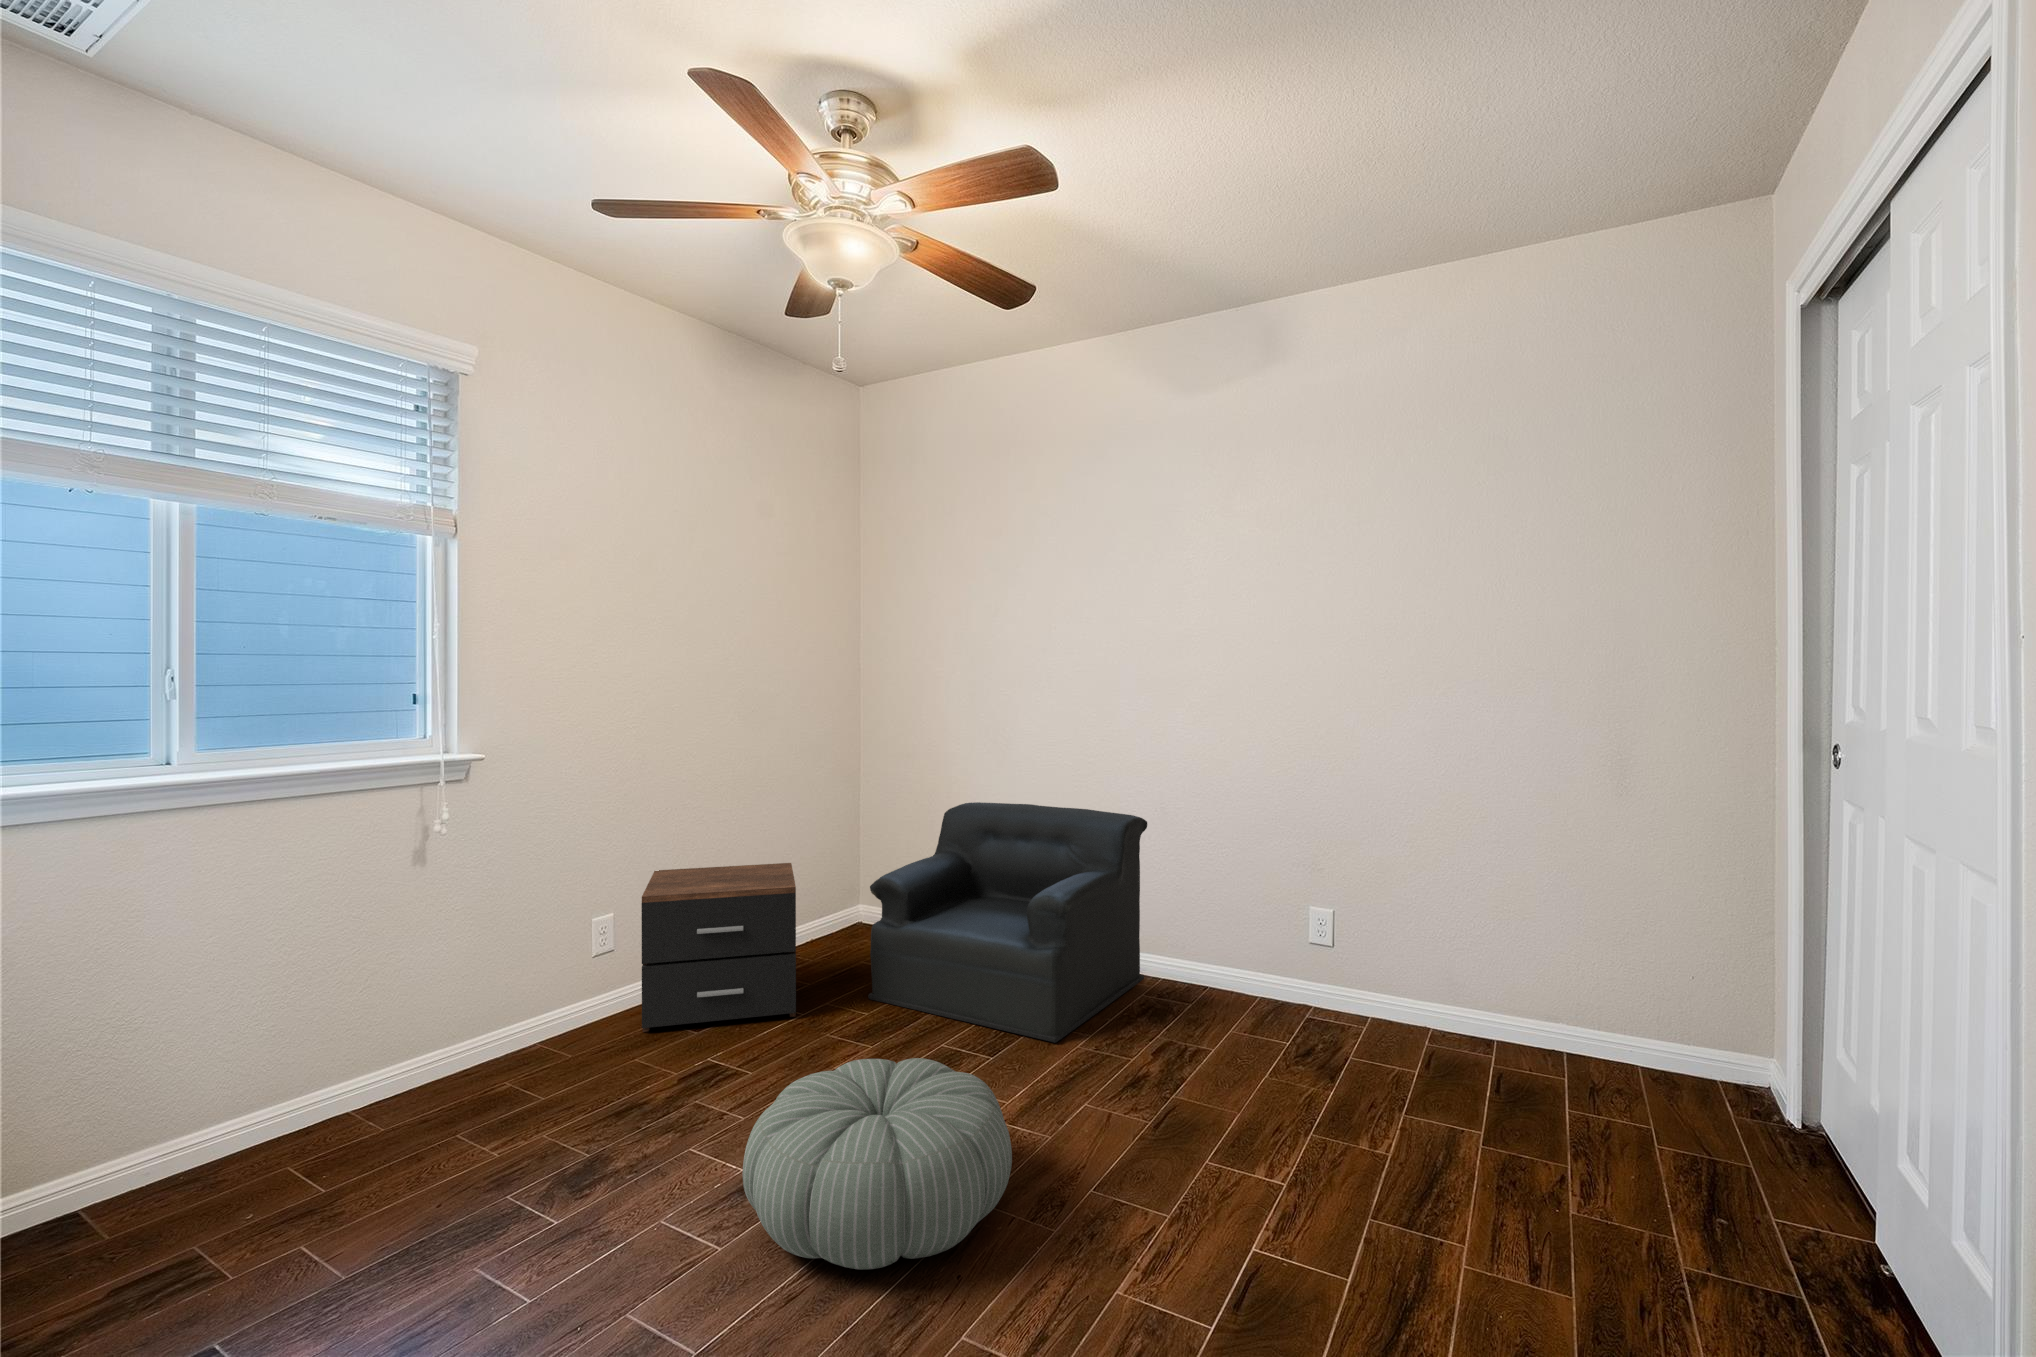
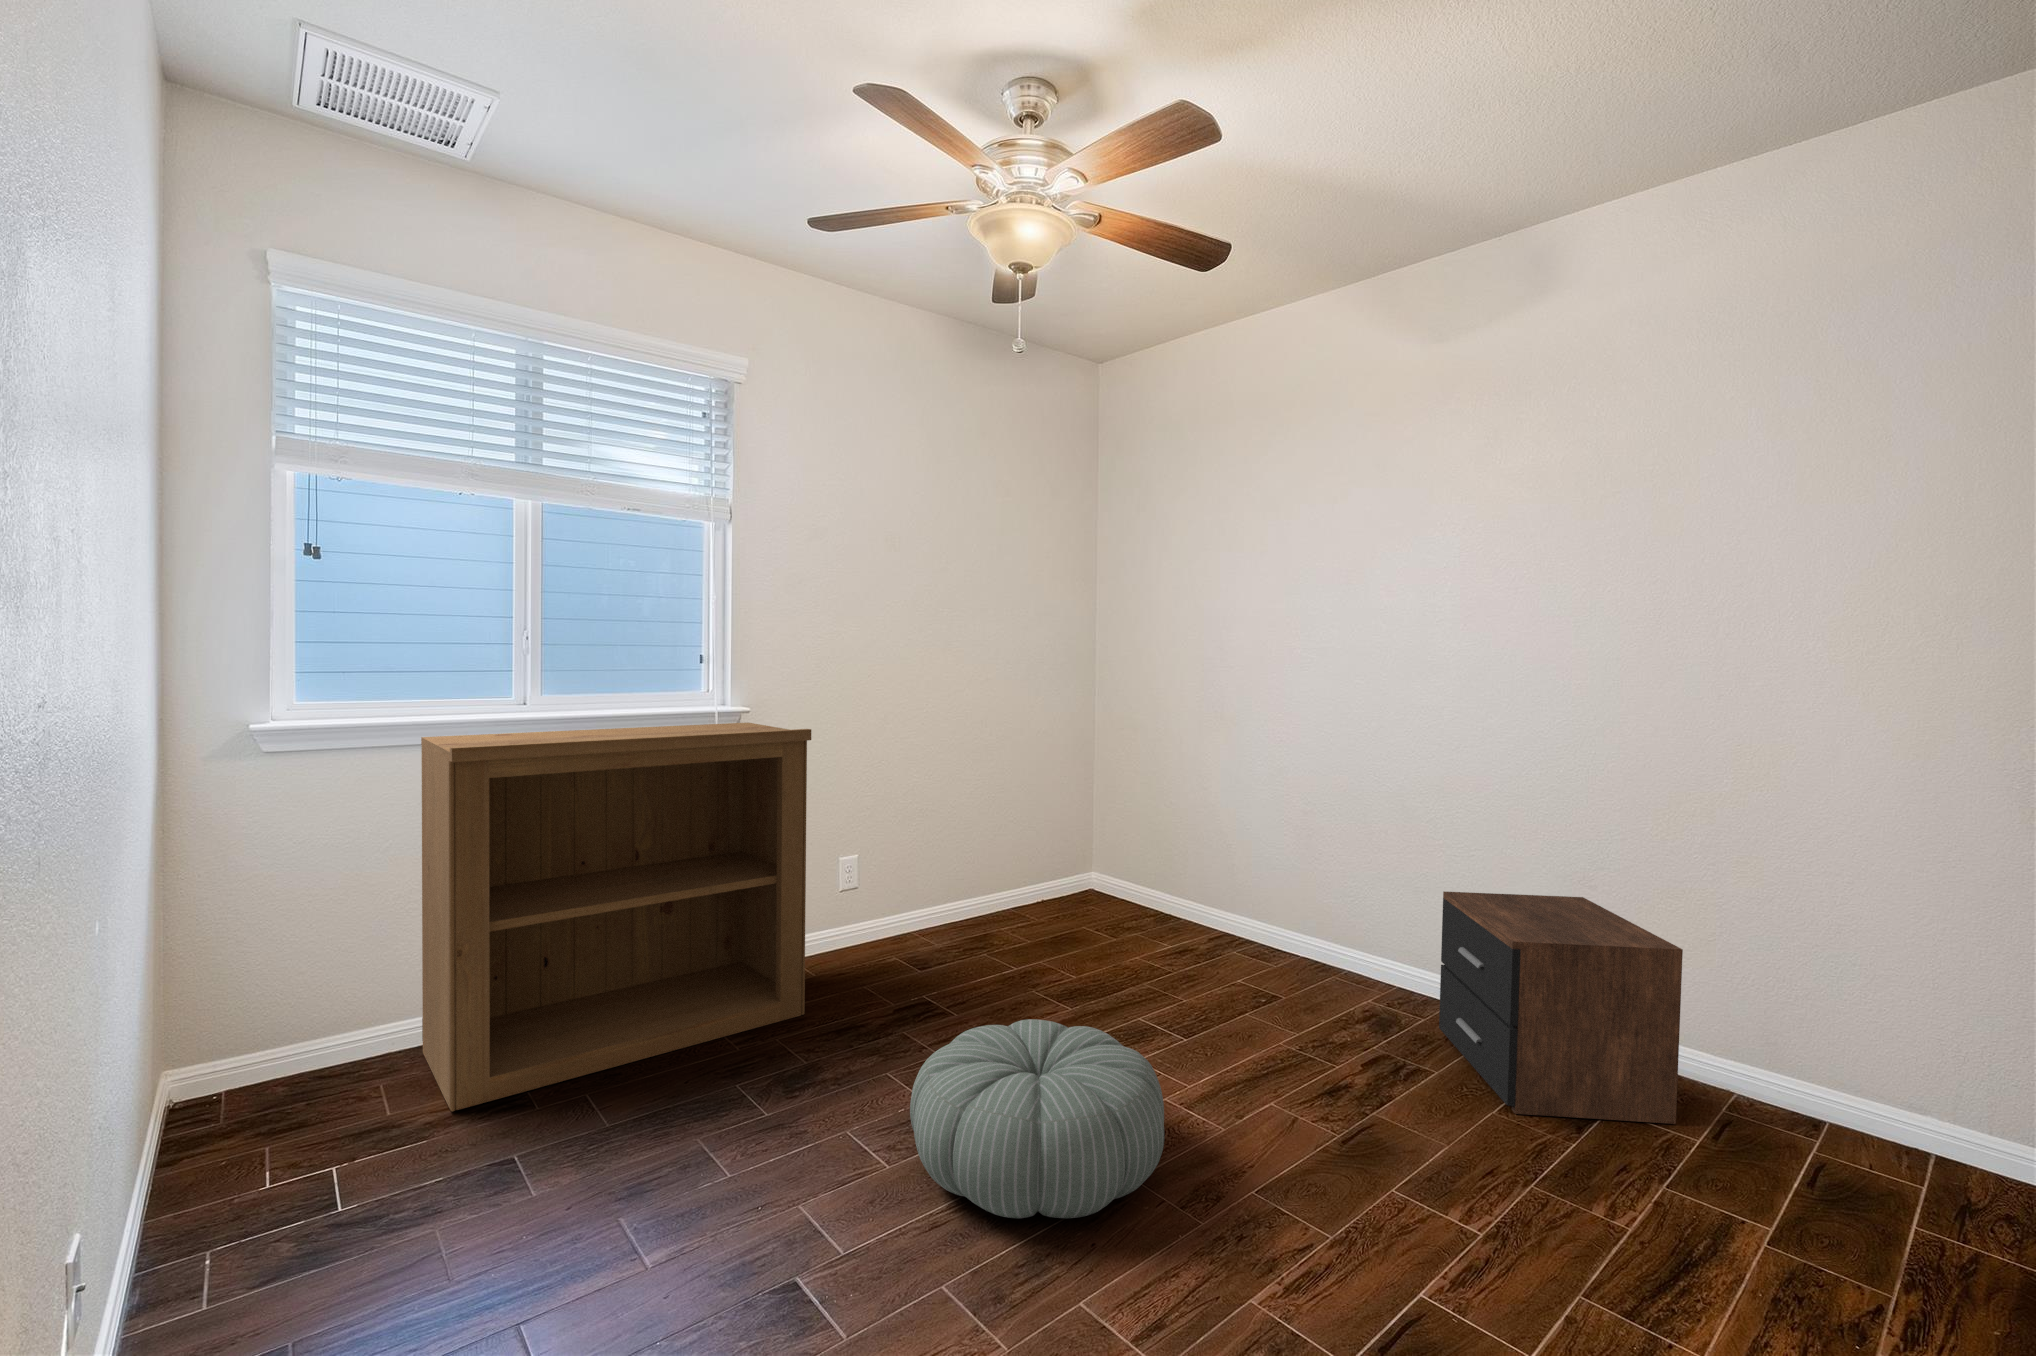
bookshelf: none [13,767,574,1305] -> present [421,723,811,1111]
armchair: present [868,802,1147,1043] -> none [1083,783,1387,1036]
nightstand: present [641,863,796,1032] -> present [1439,891,1683,1124]

